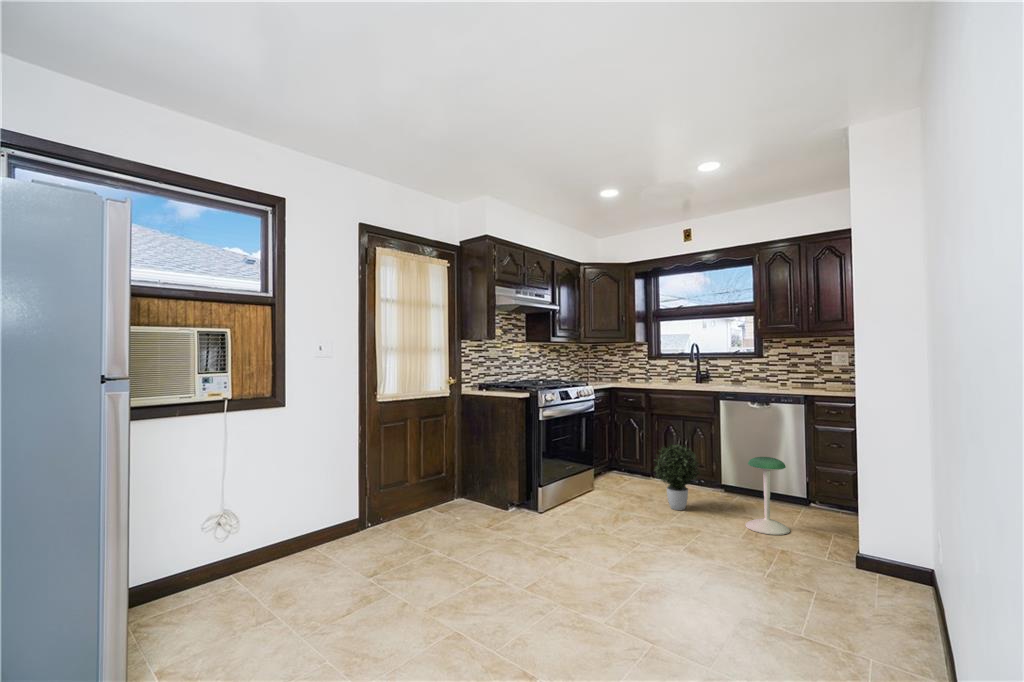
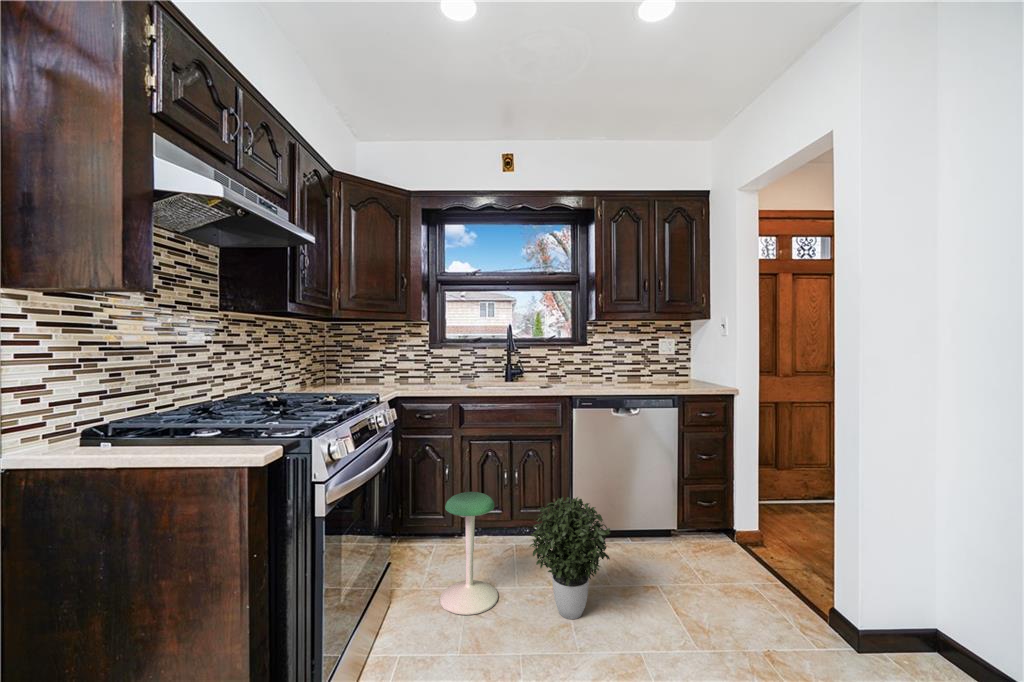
stool: present [745,457,790,535] -> present [440,492,498,615]

